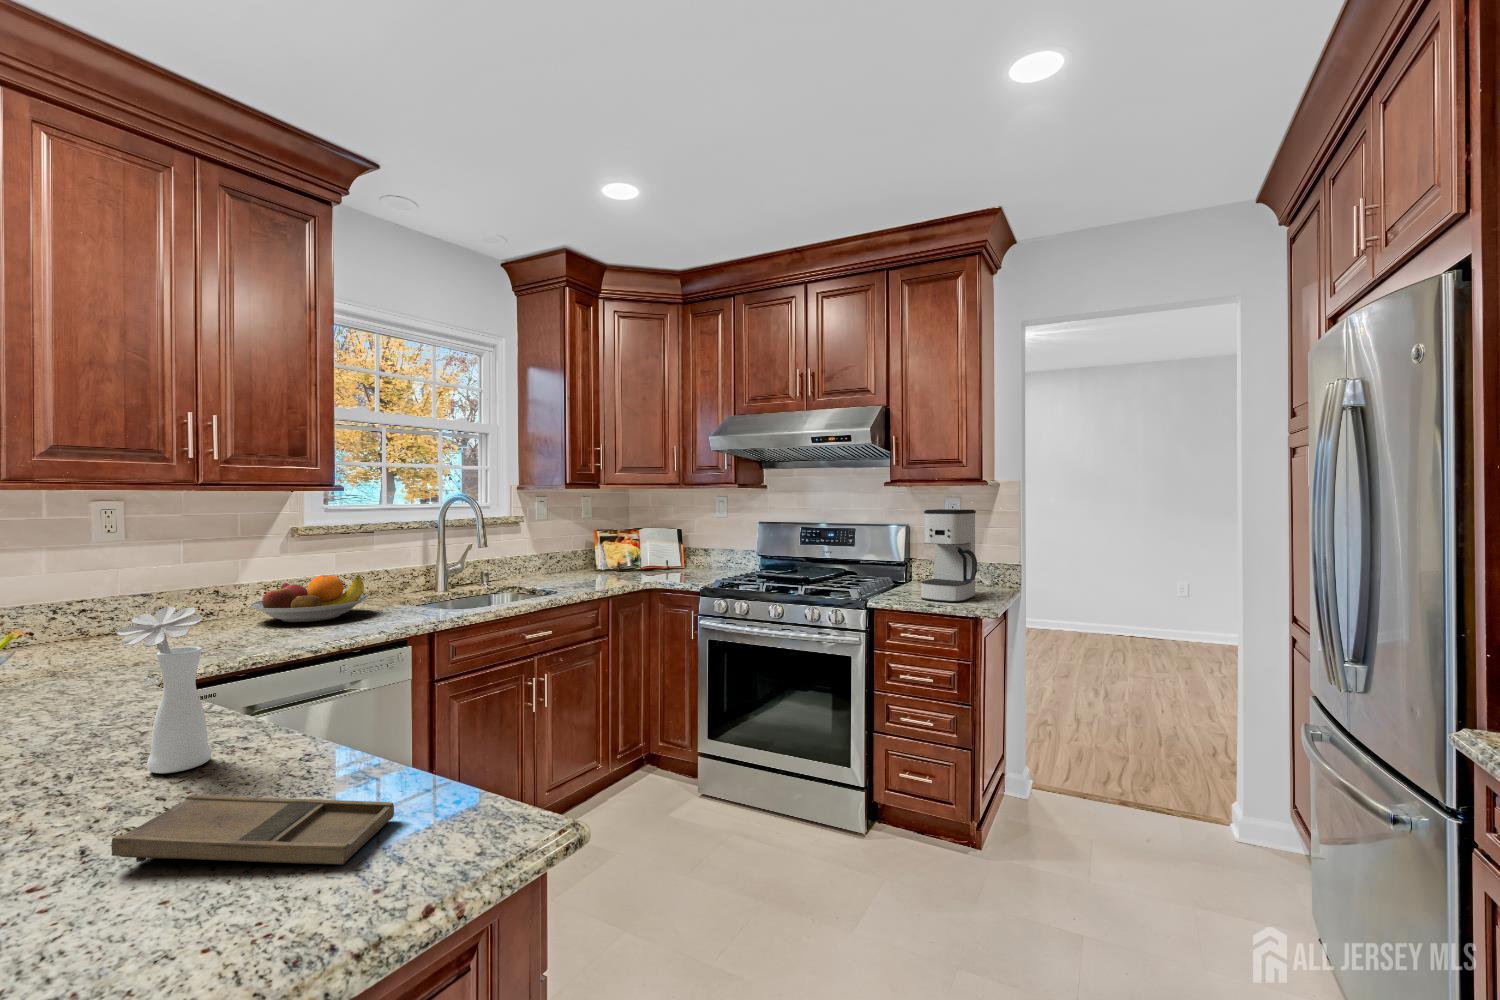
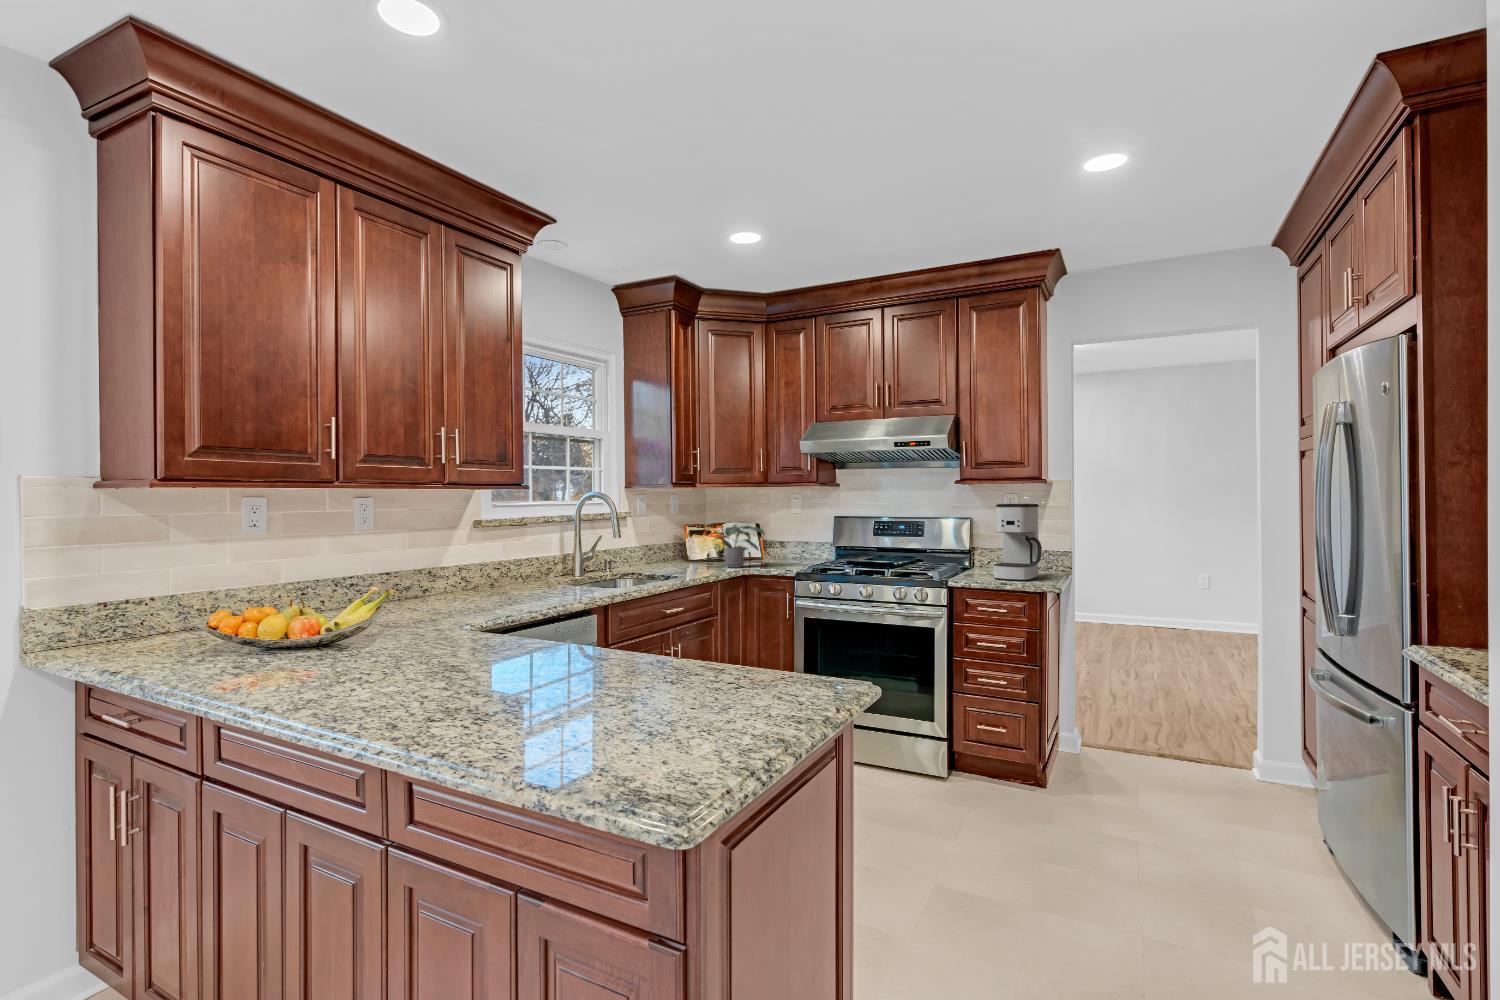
potted plant: none [616,530,675,580] -> present [714,525,764,568]
fruit bowl: present [250,575,368,622] -> none [455,559,542,597]
vase: present [117,607,211,773] -> none [555,563,599,668]
tray: present [112,795,394,864] -> none [638,668,766,696]

